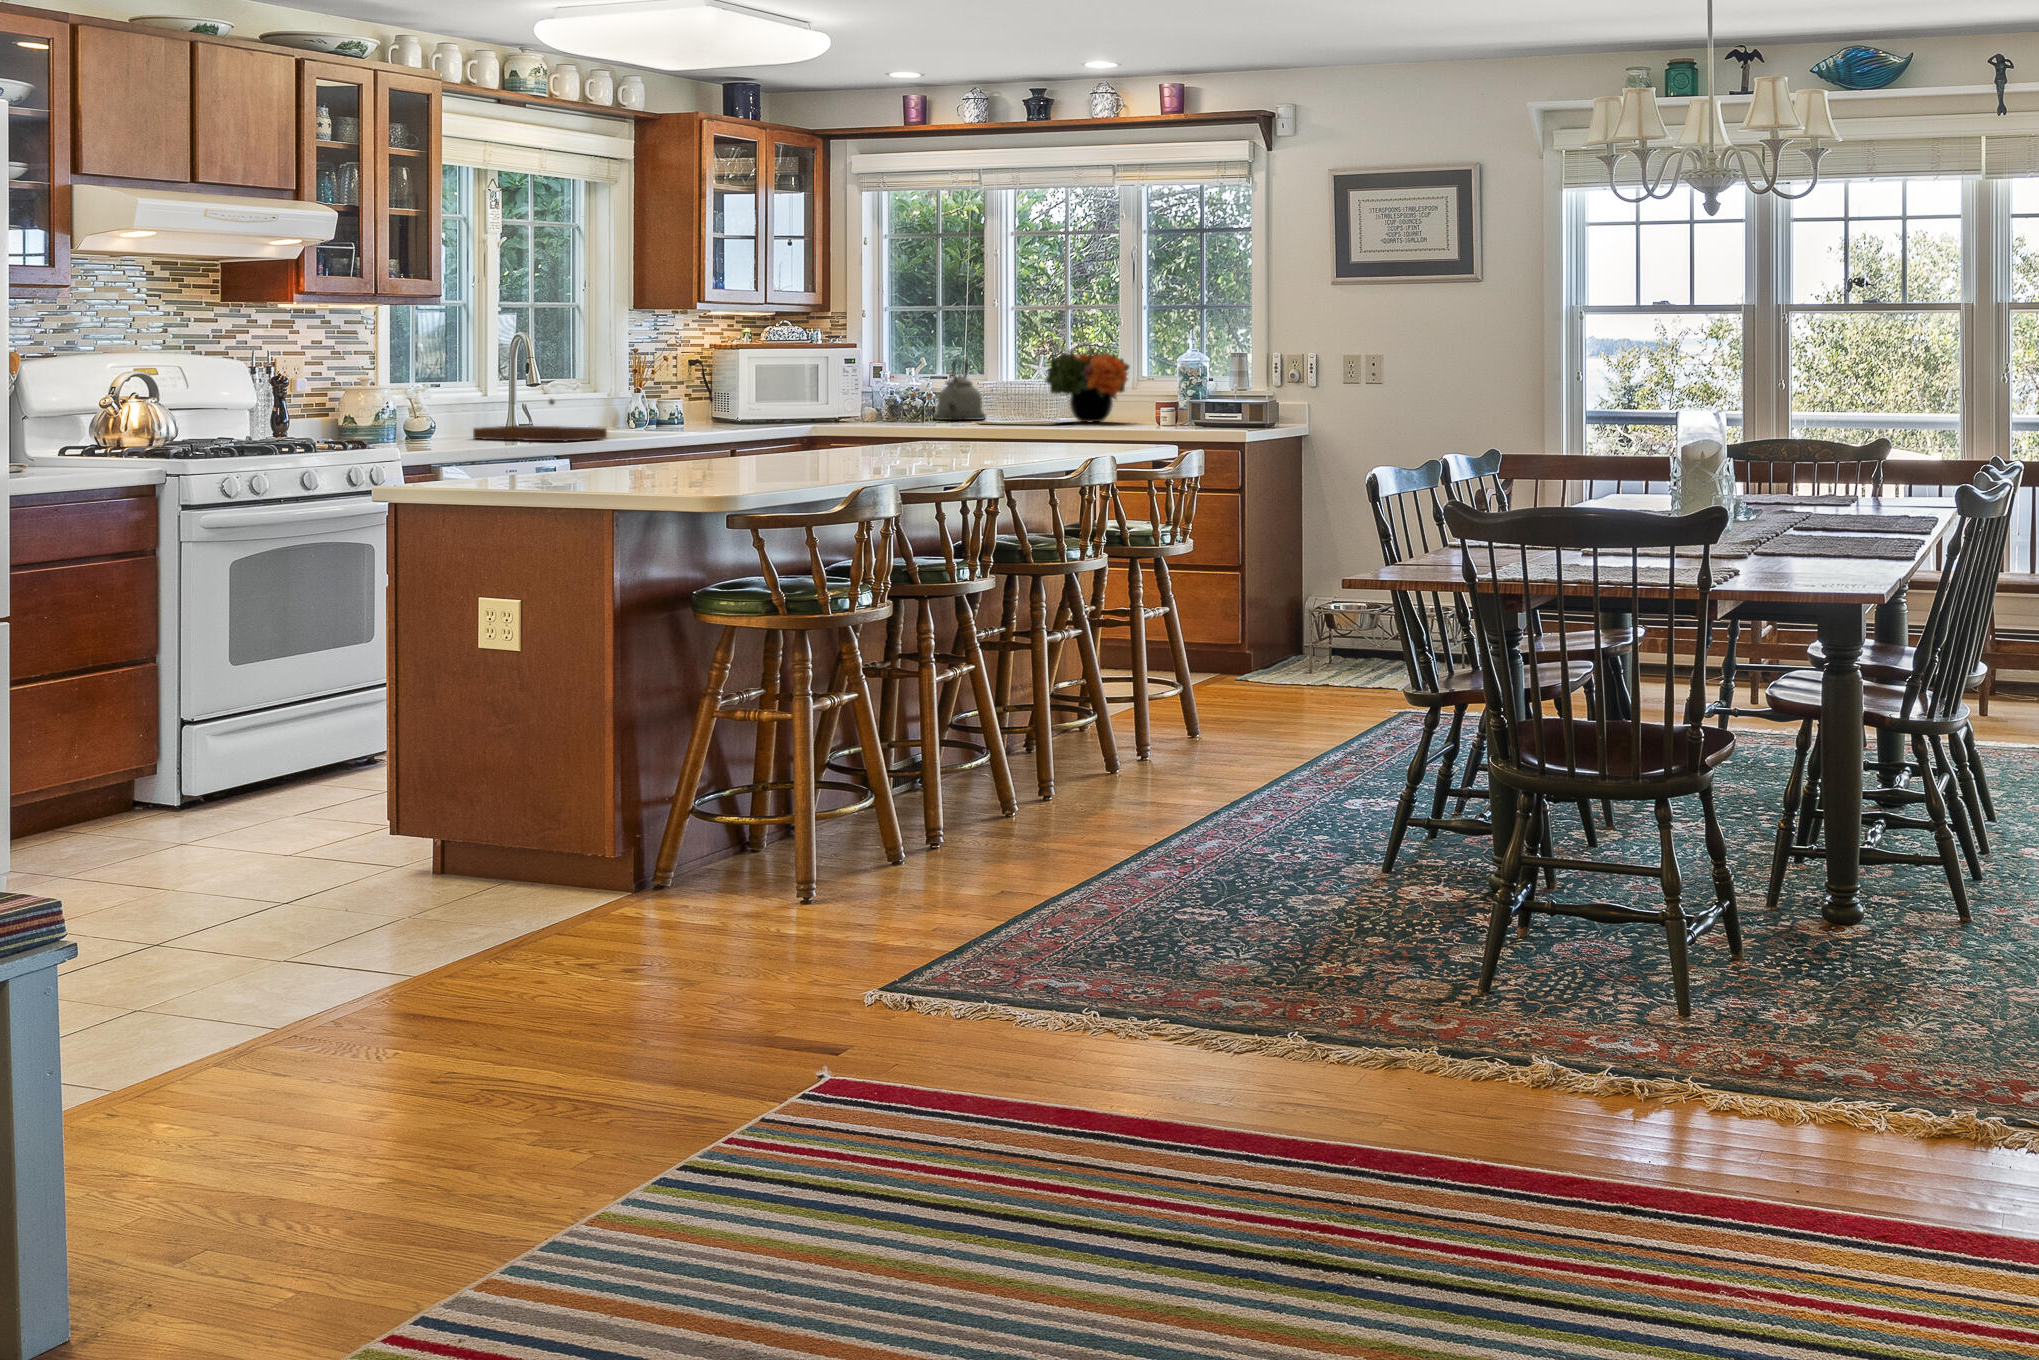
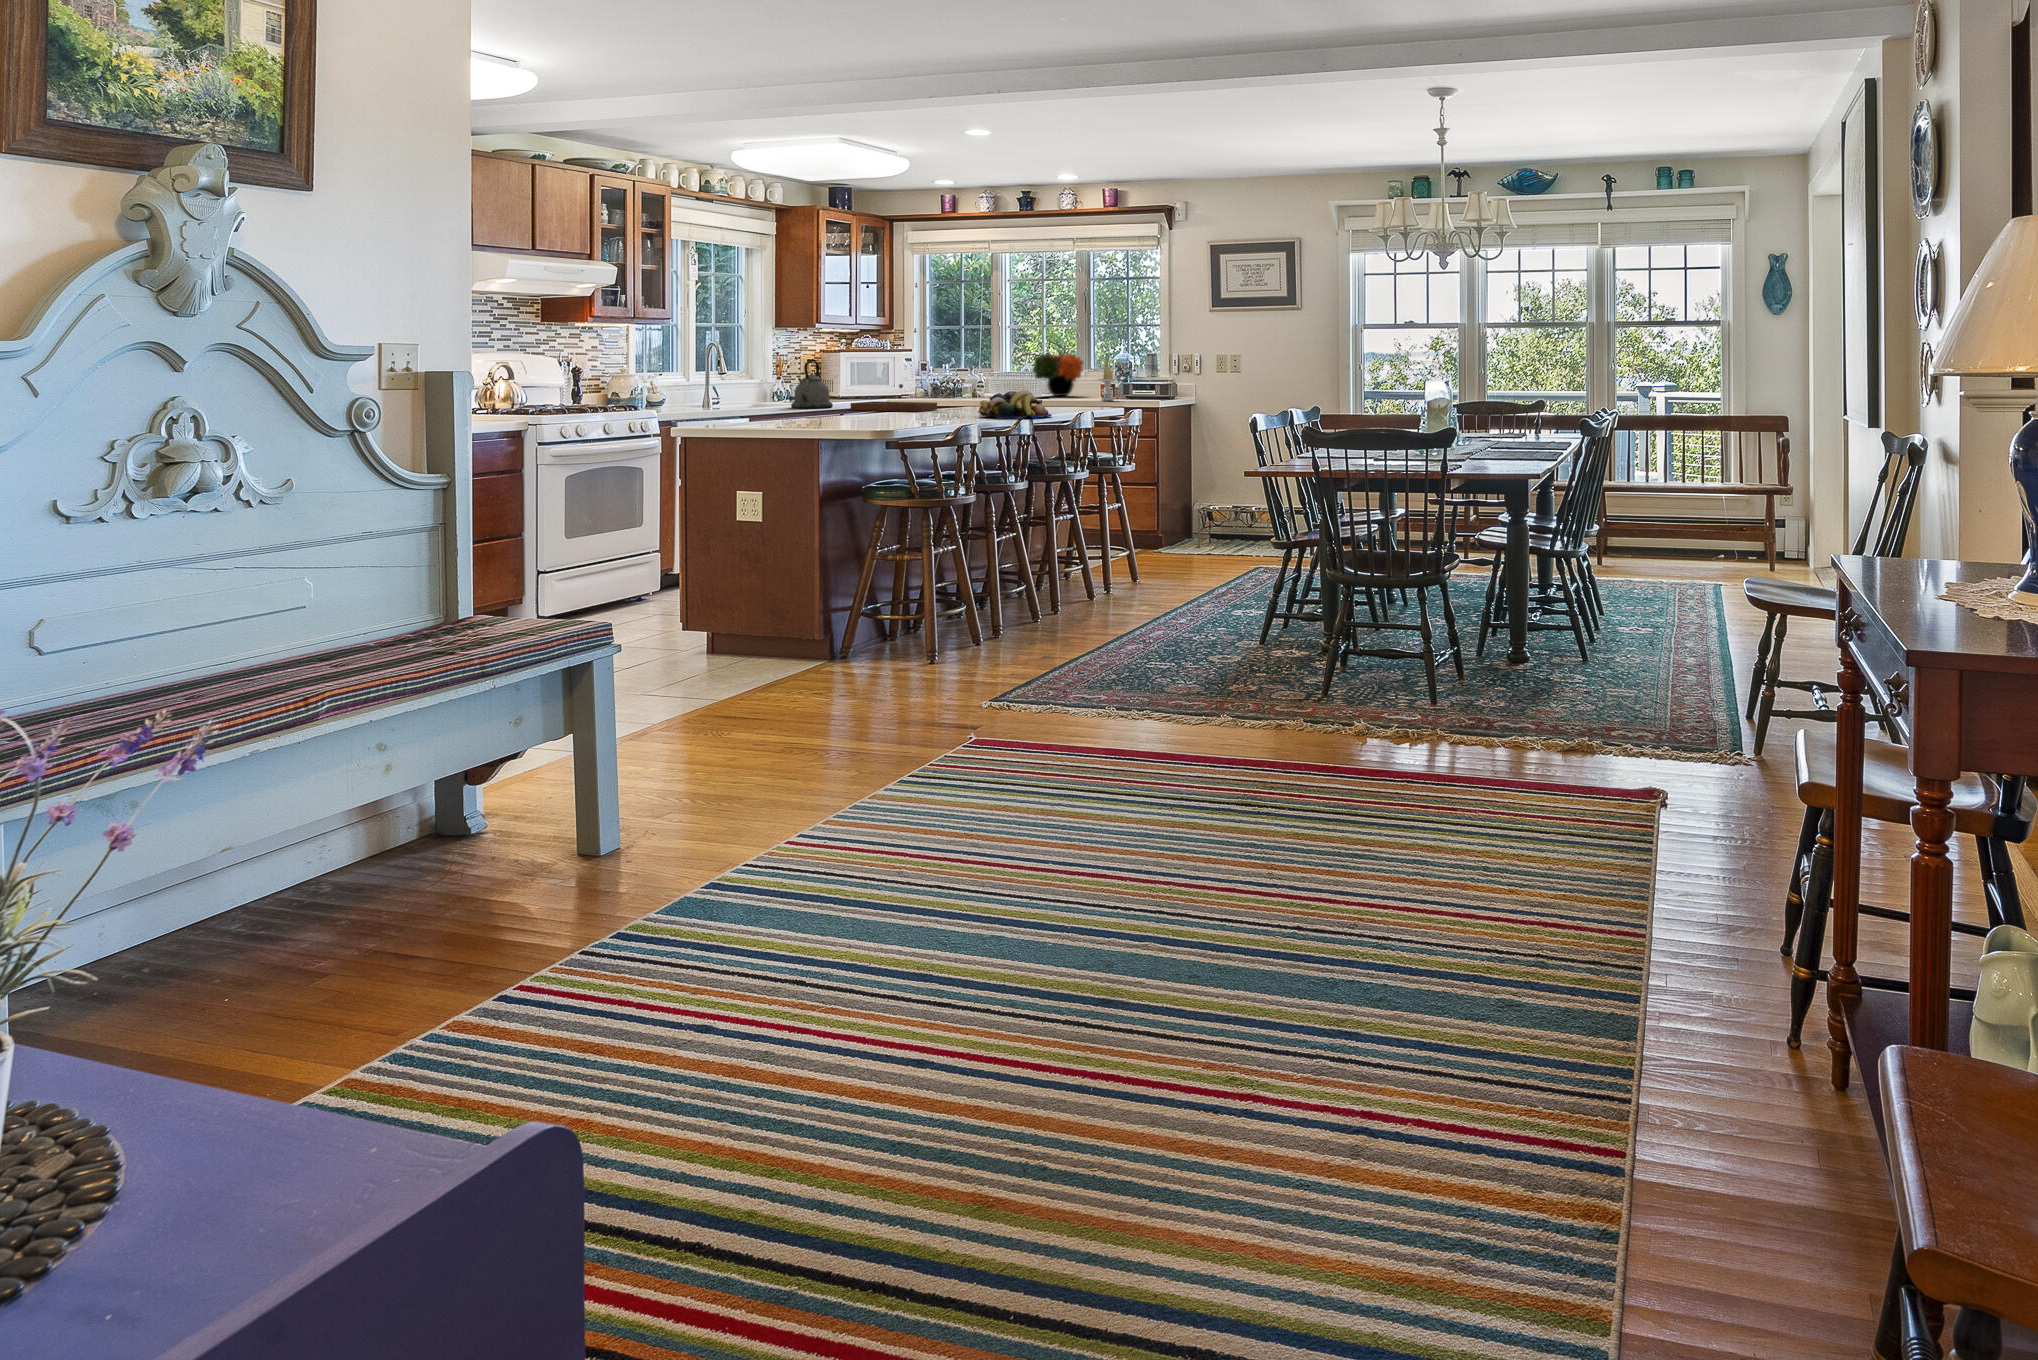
kettle: present [934,360,986,420] -> present [791,362,833,408]
candle: none [1147,365,1179,431] -> present [1098,361,1117,401]
tray: present [473,399,607,441] -> present [851,384,937,411]
fruit bowl: none [926,421,1049,469] -> present [979,391,1052,419]

